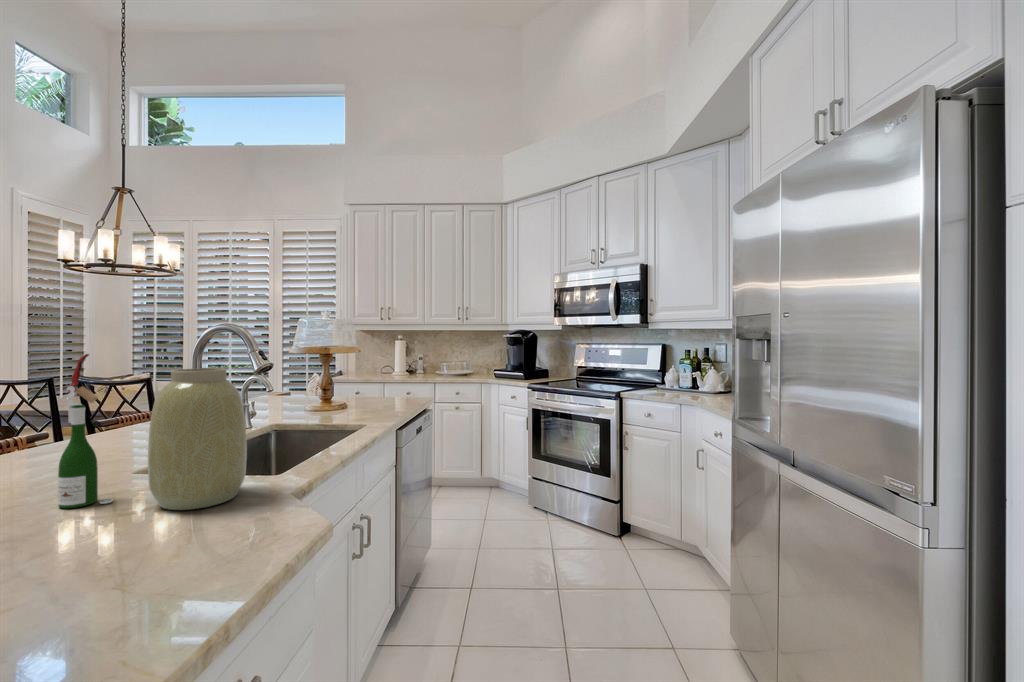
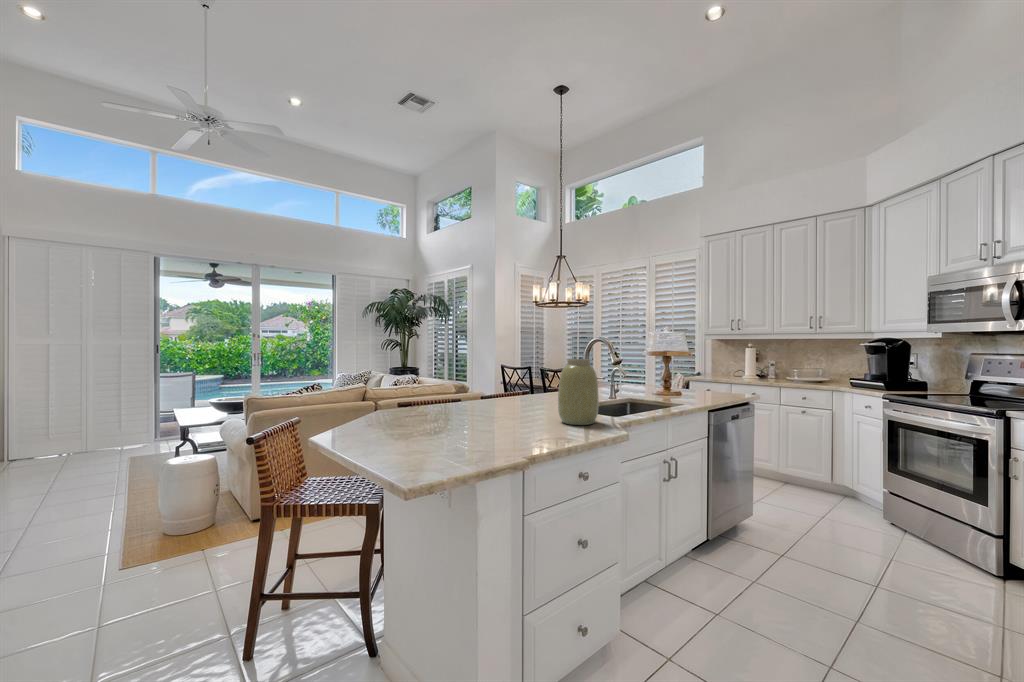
wine bottle: present [58,354,113,508] -> none [529,351,546,417]

